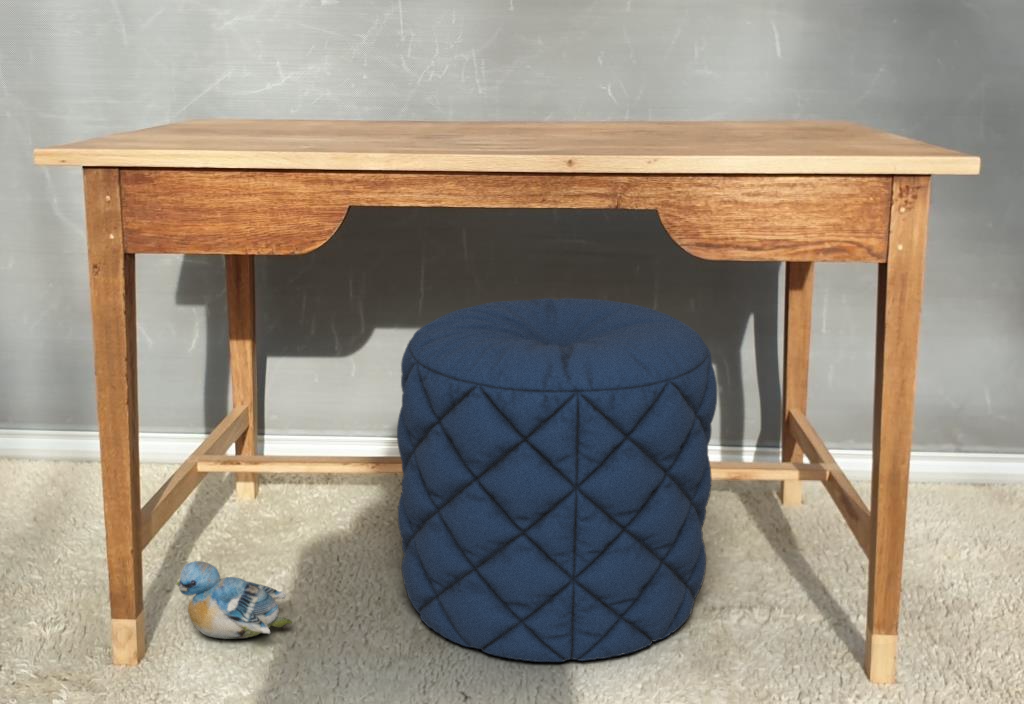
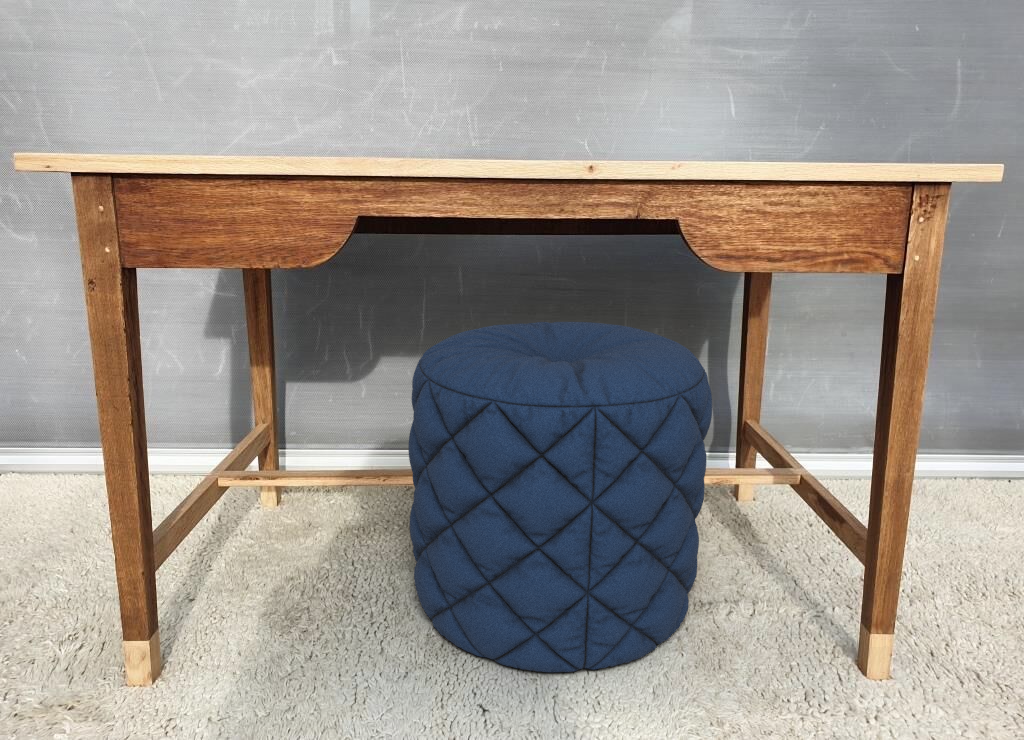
plush toy: present [176,561,292,639] -> none [190,579,308,656]

